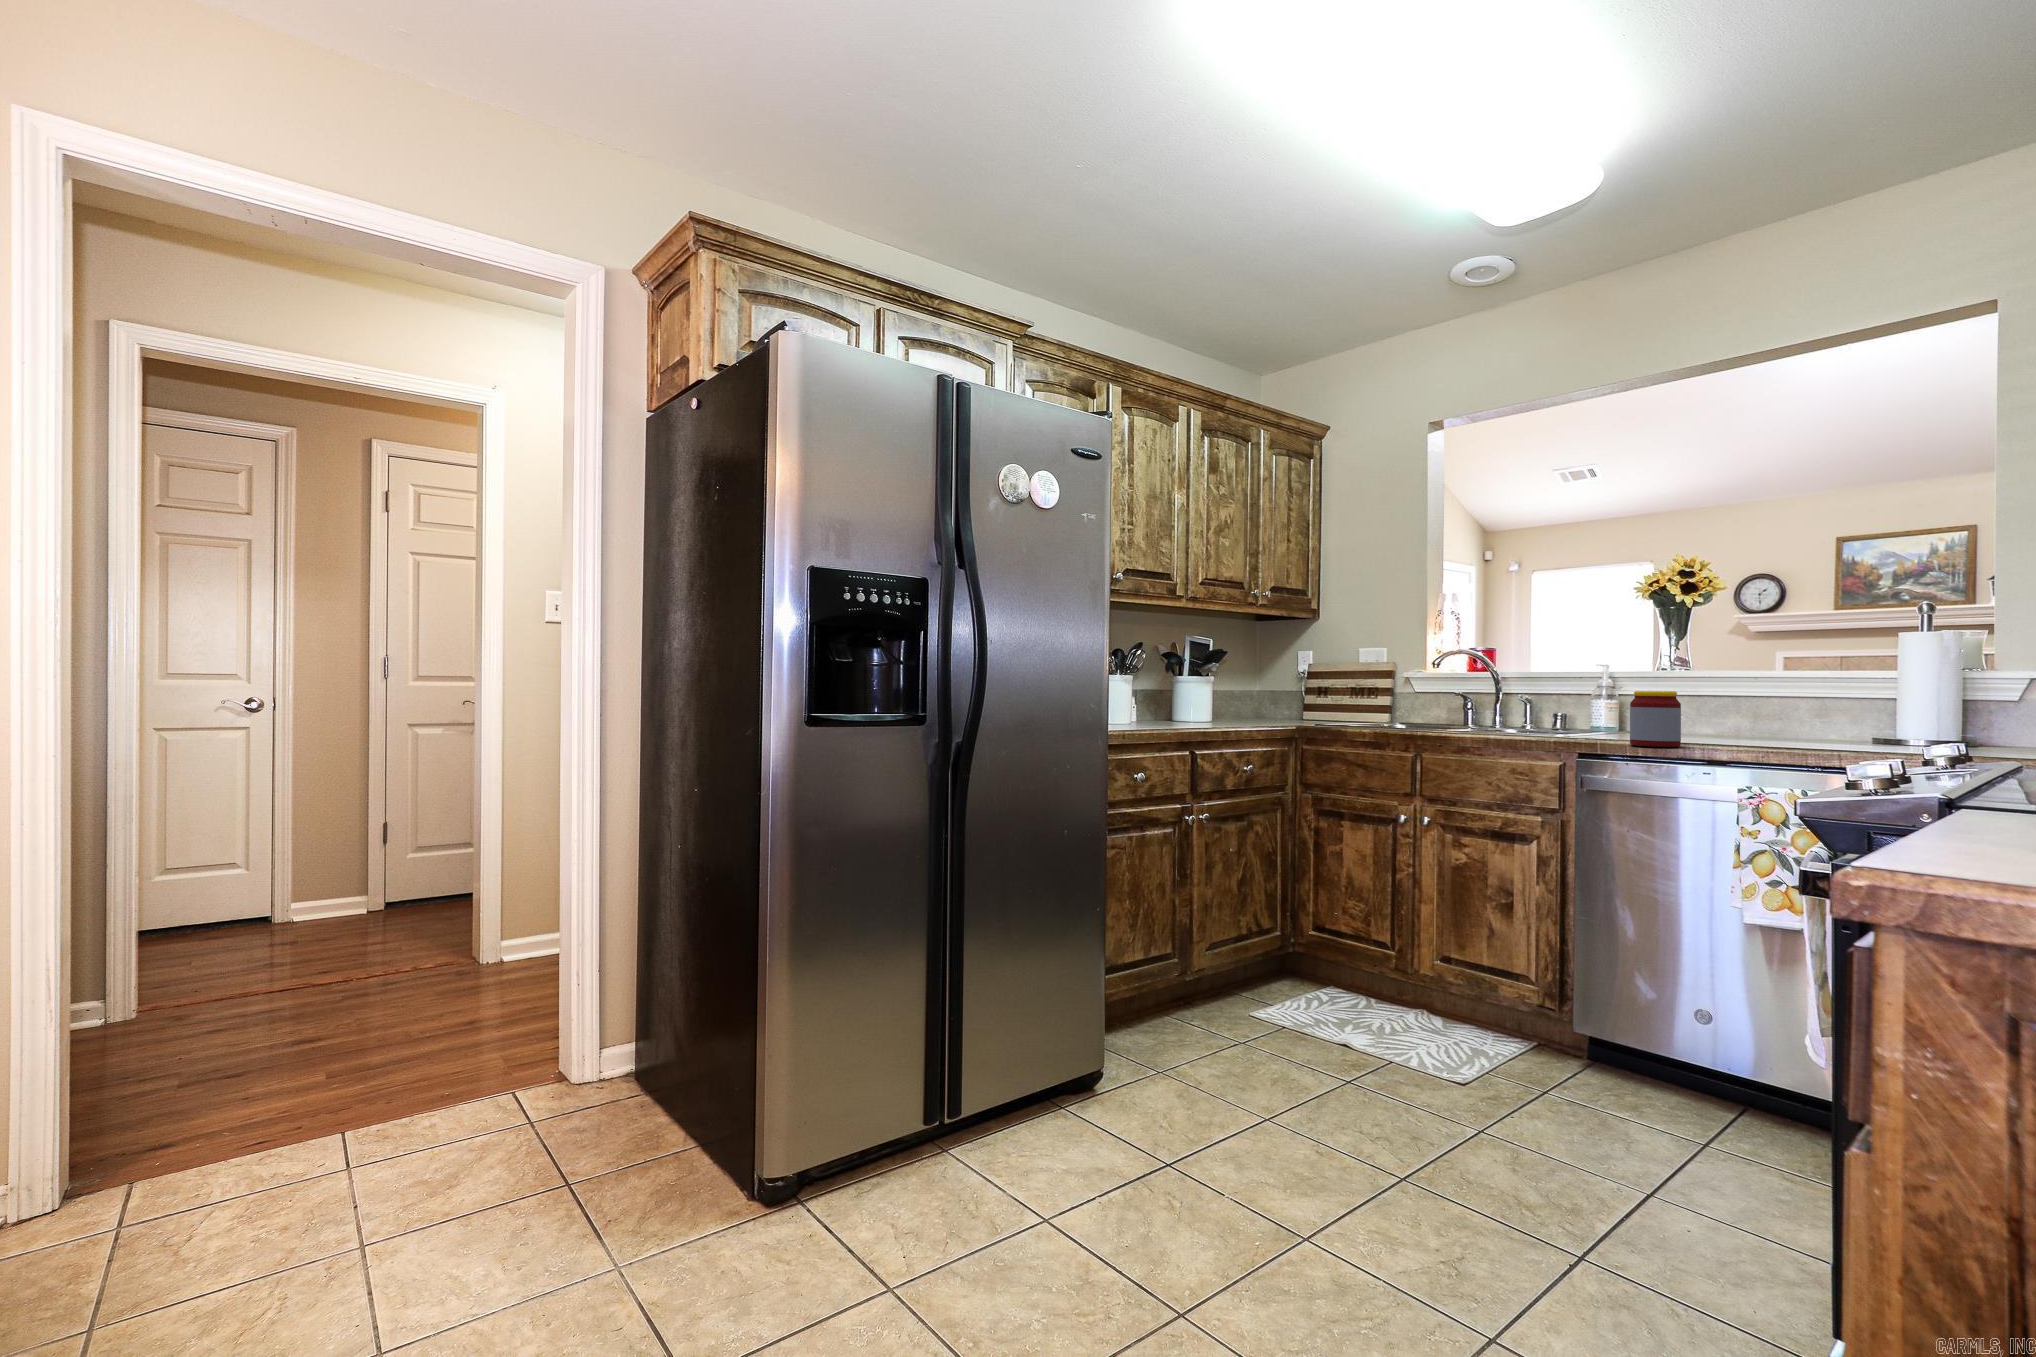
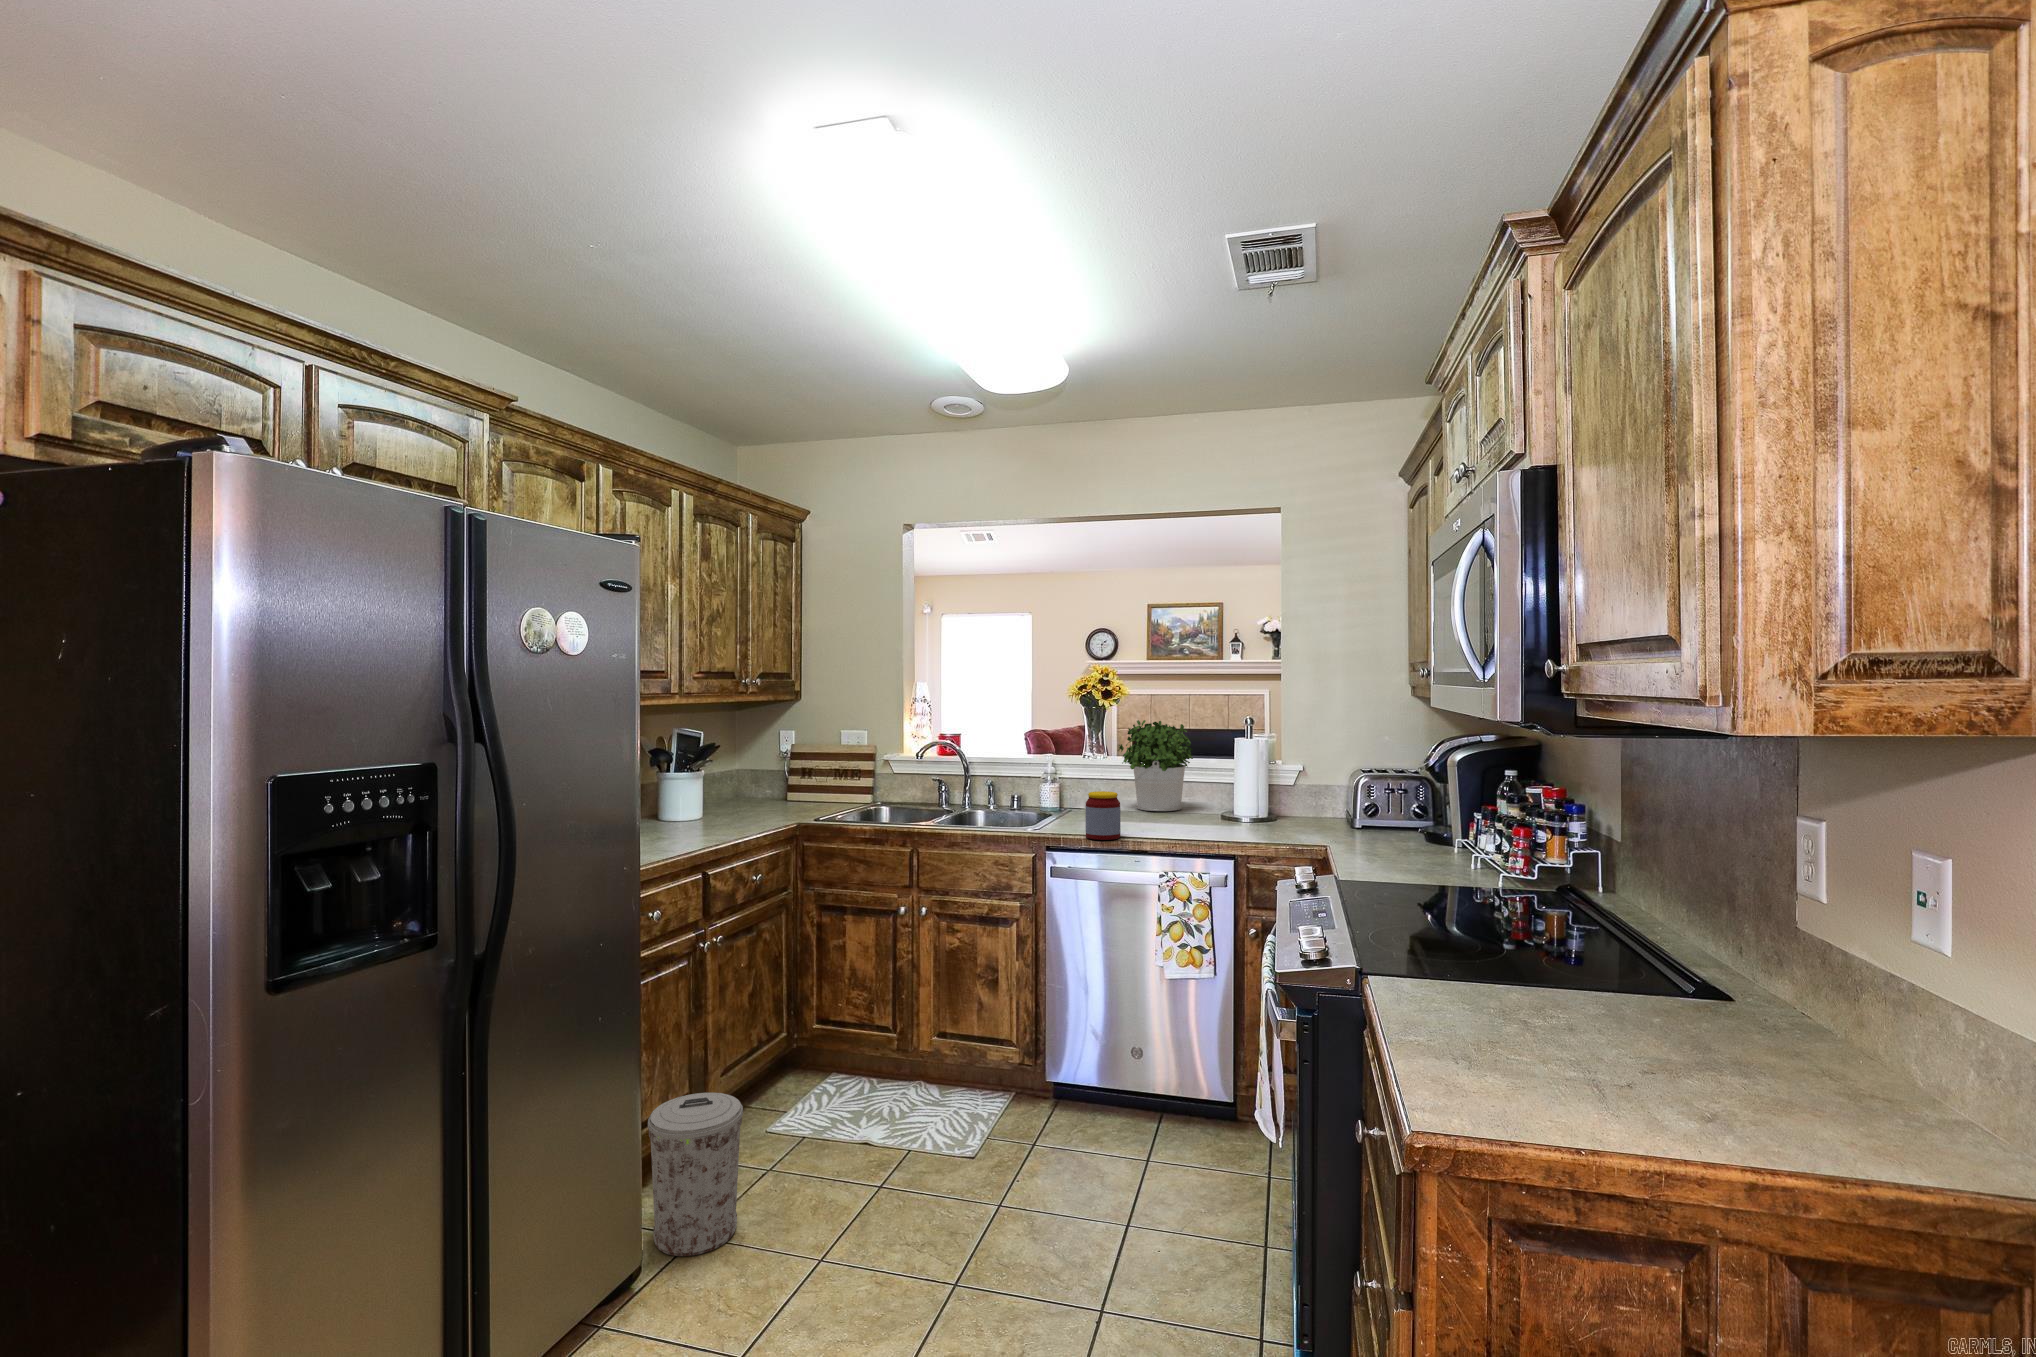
potted plant: none [1703,619,1824,734] -> present [1119,720,1193,811]
trash can: none [1122,941,1207,1082] -> present [648,1093,743,1256]

